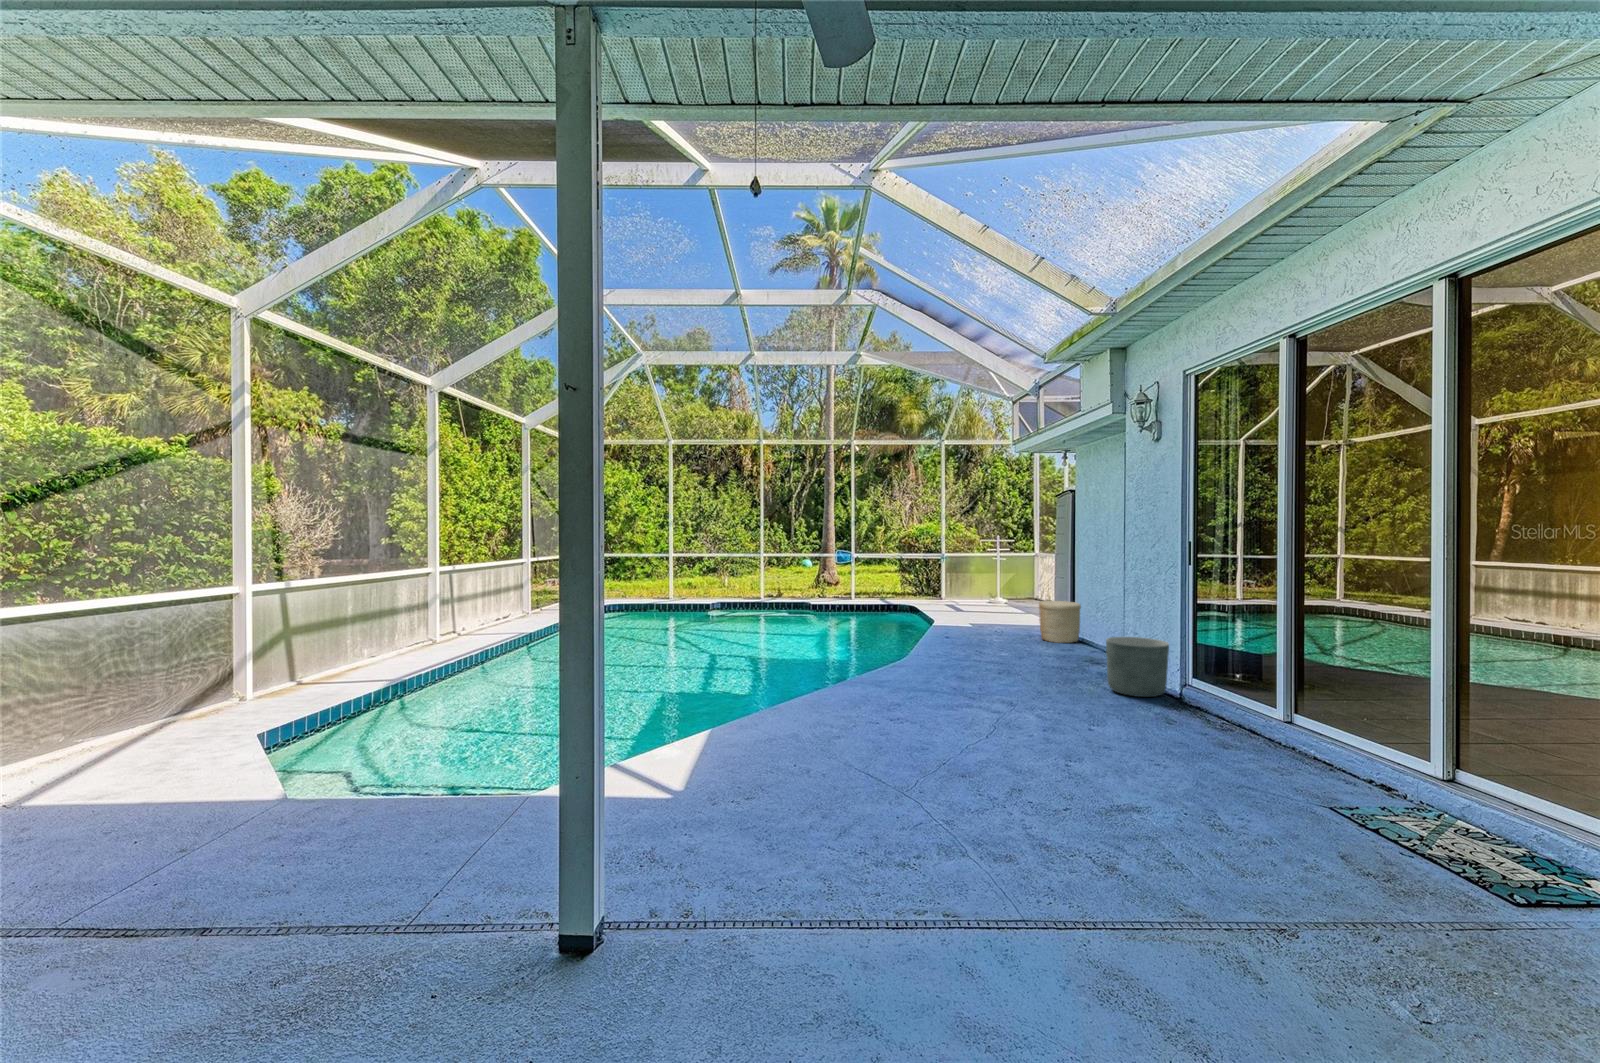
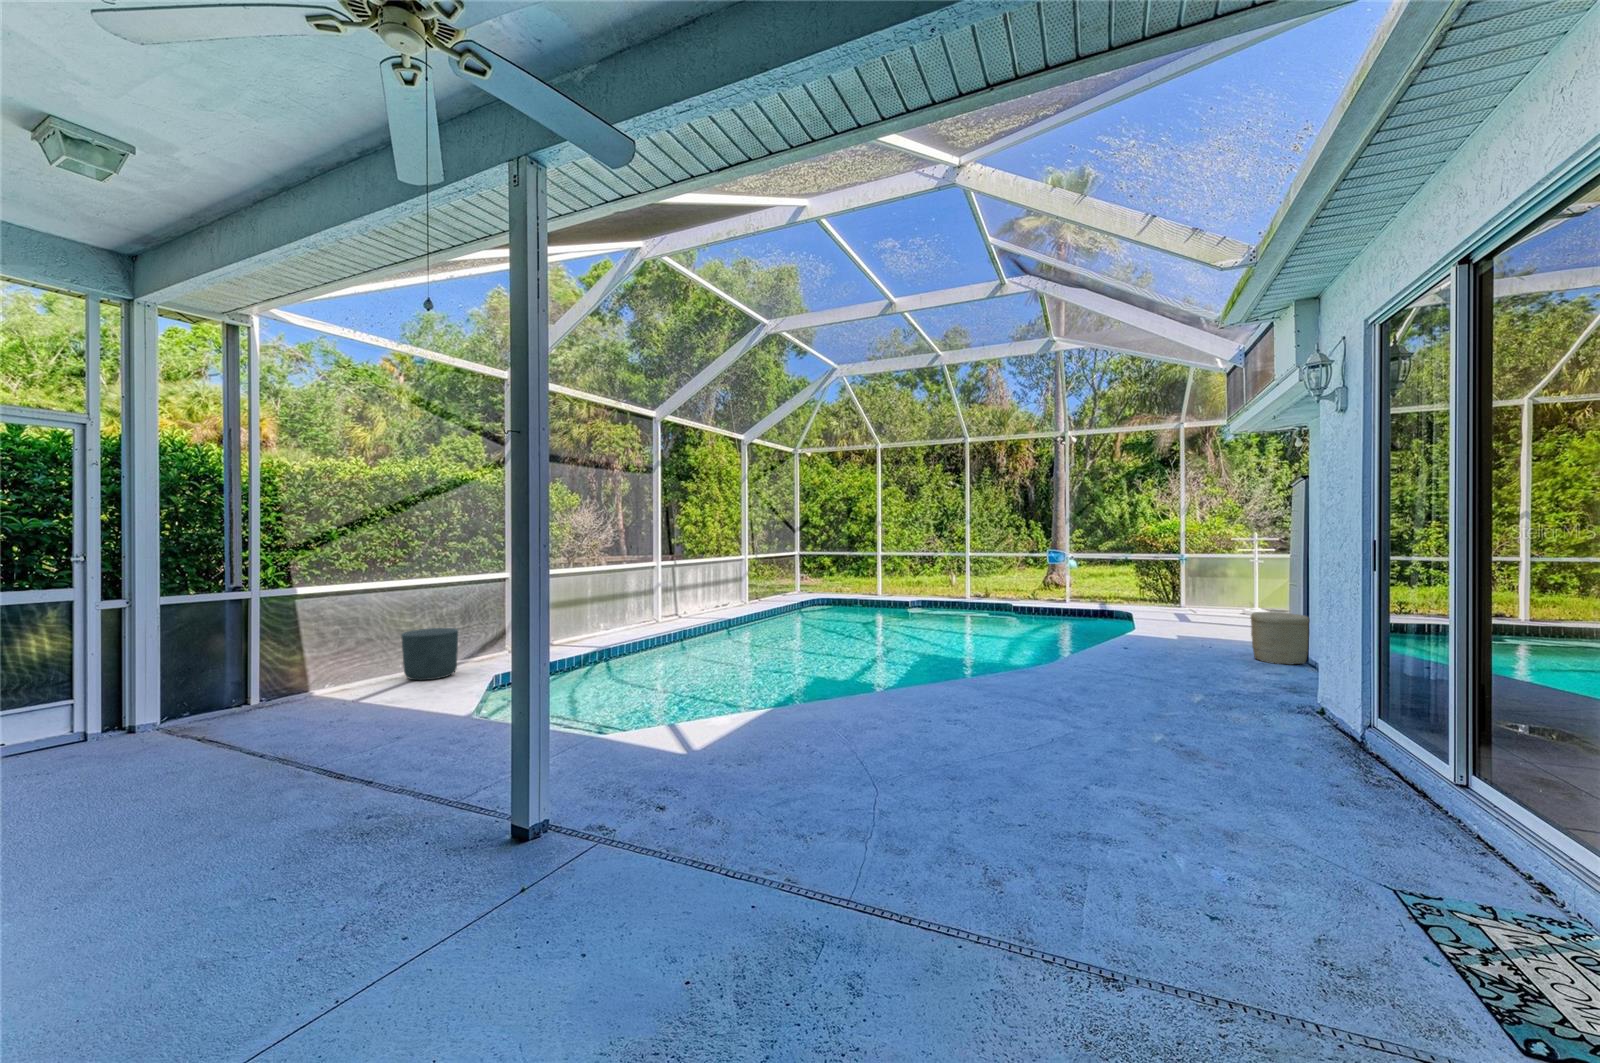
planter: present [1106,637,1169,697] -> present [401,628,458,680]

